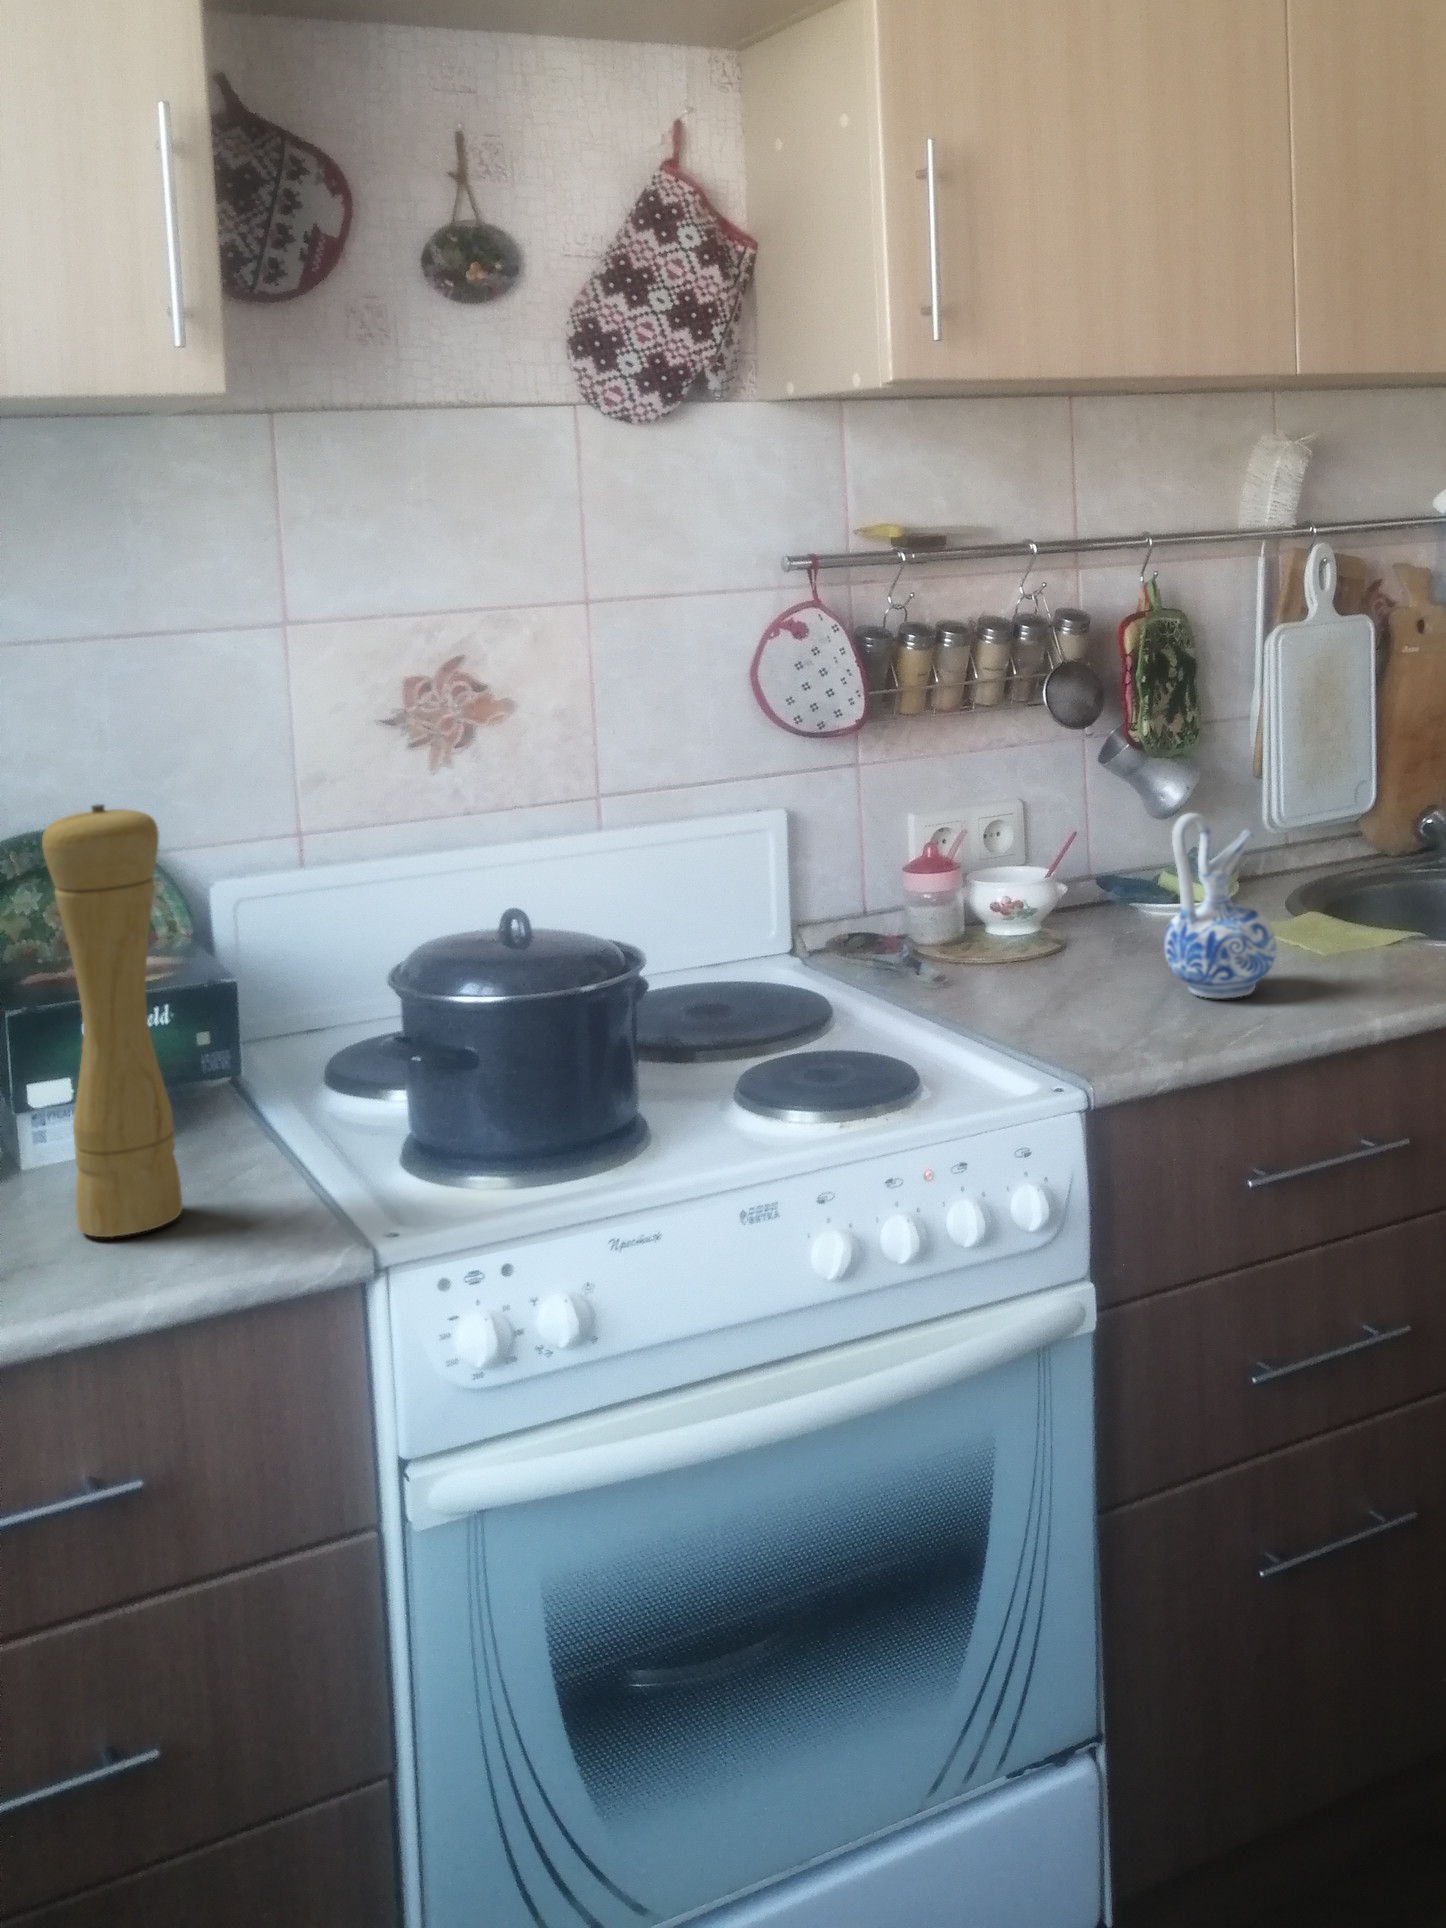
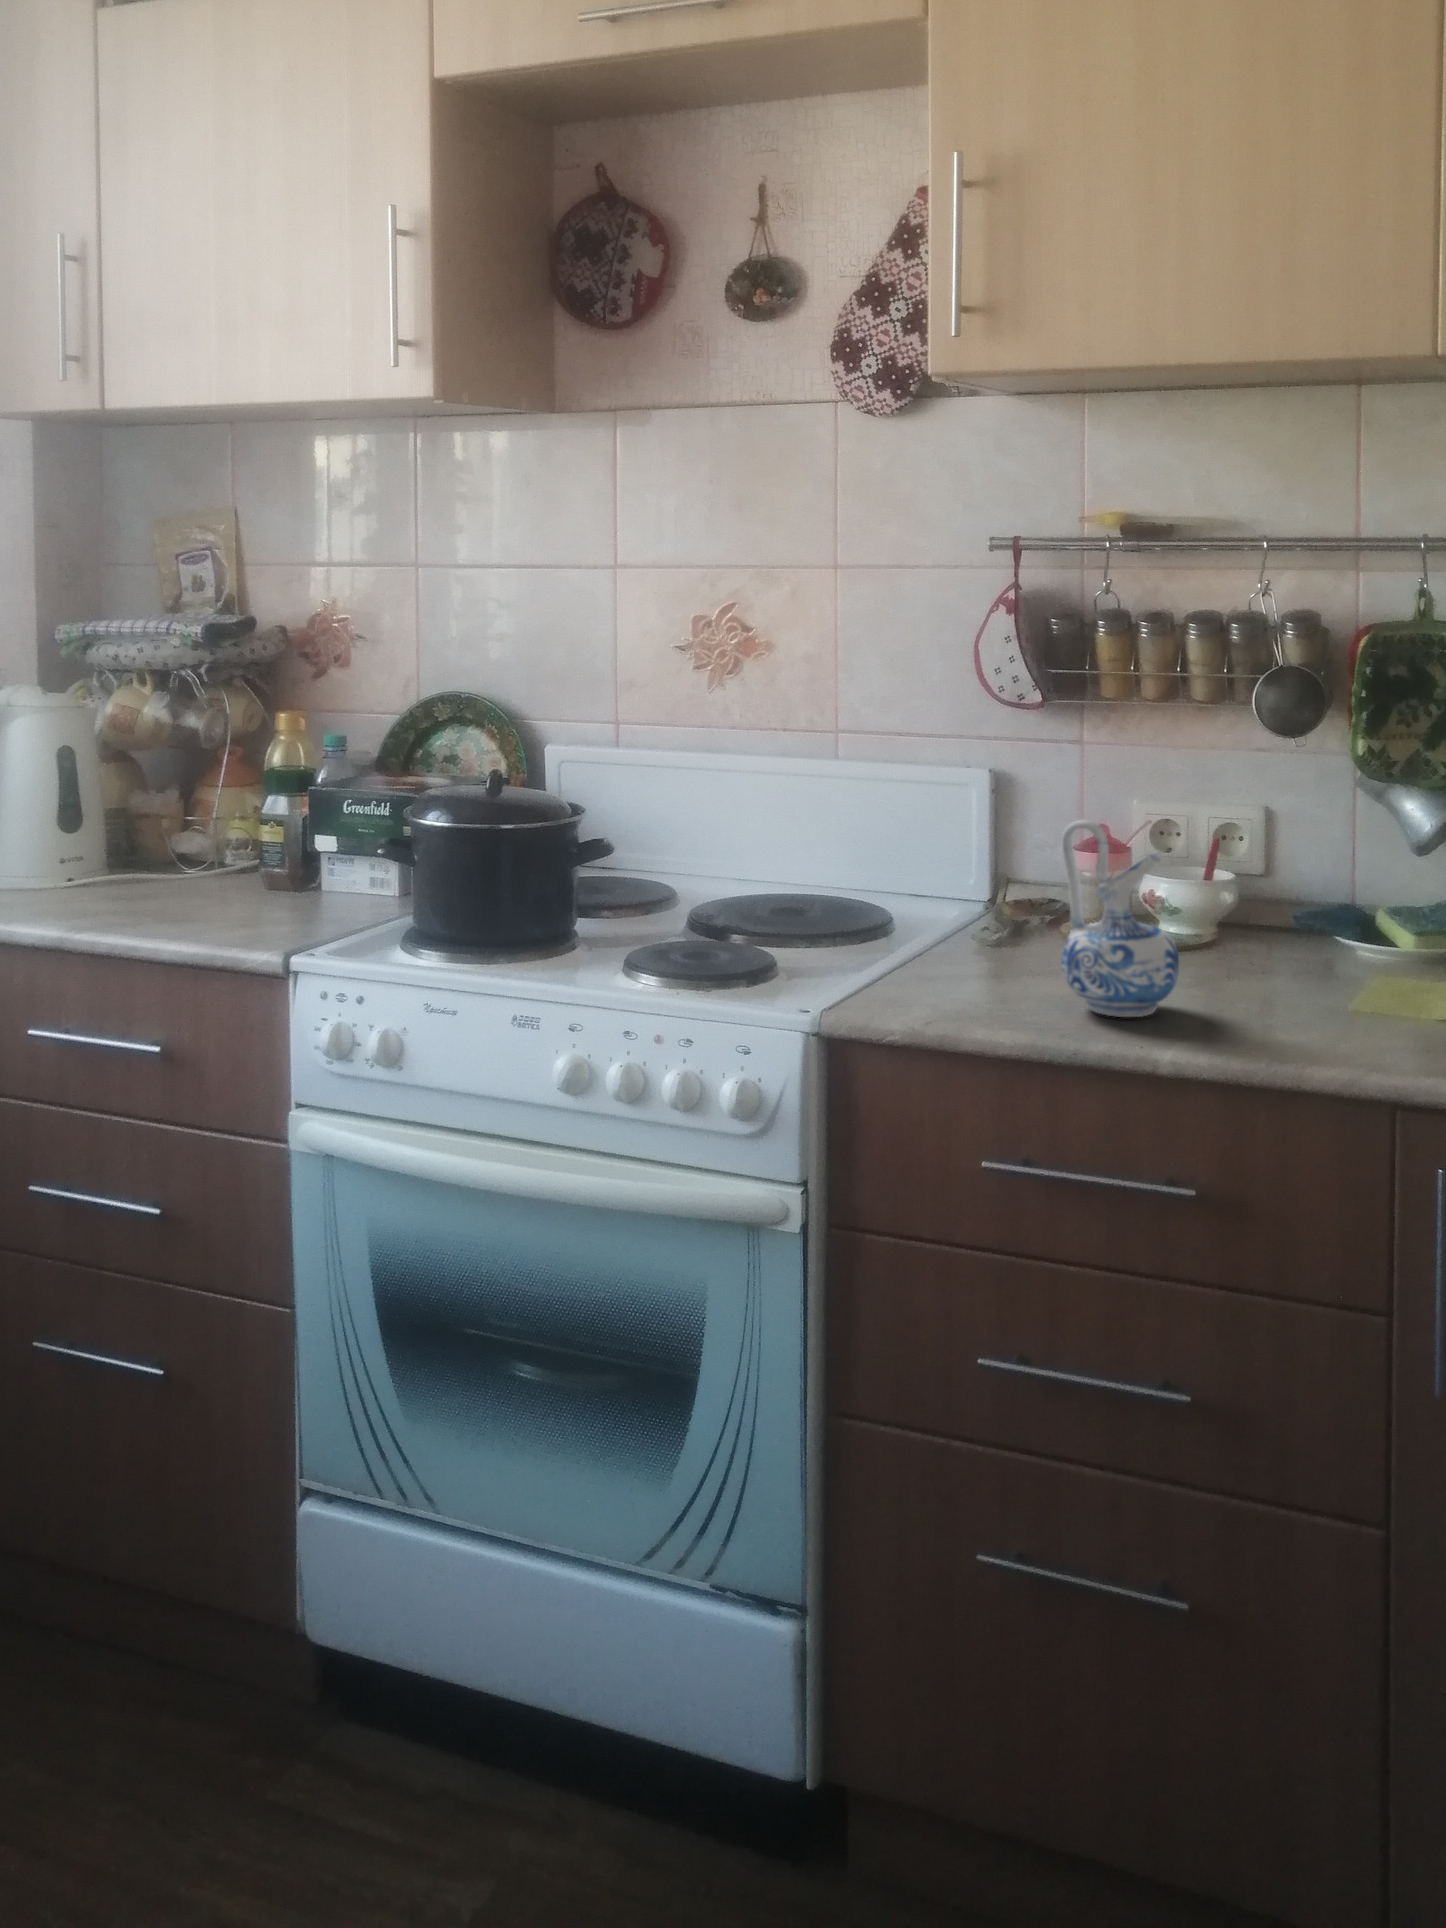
pepper mill: present [42,804,182,1237] -> none [242,664,313,922]

